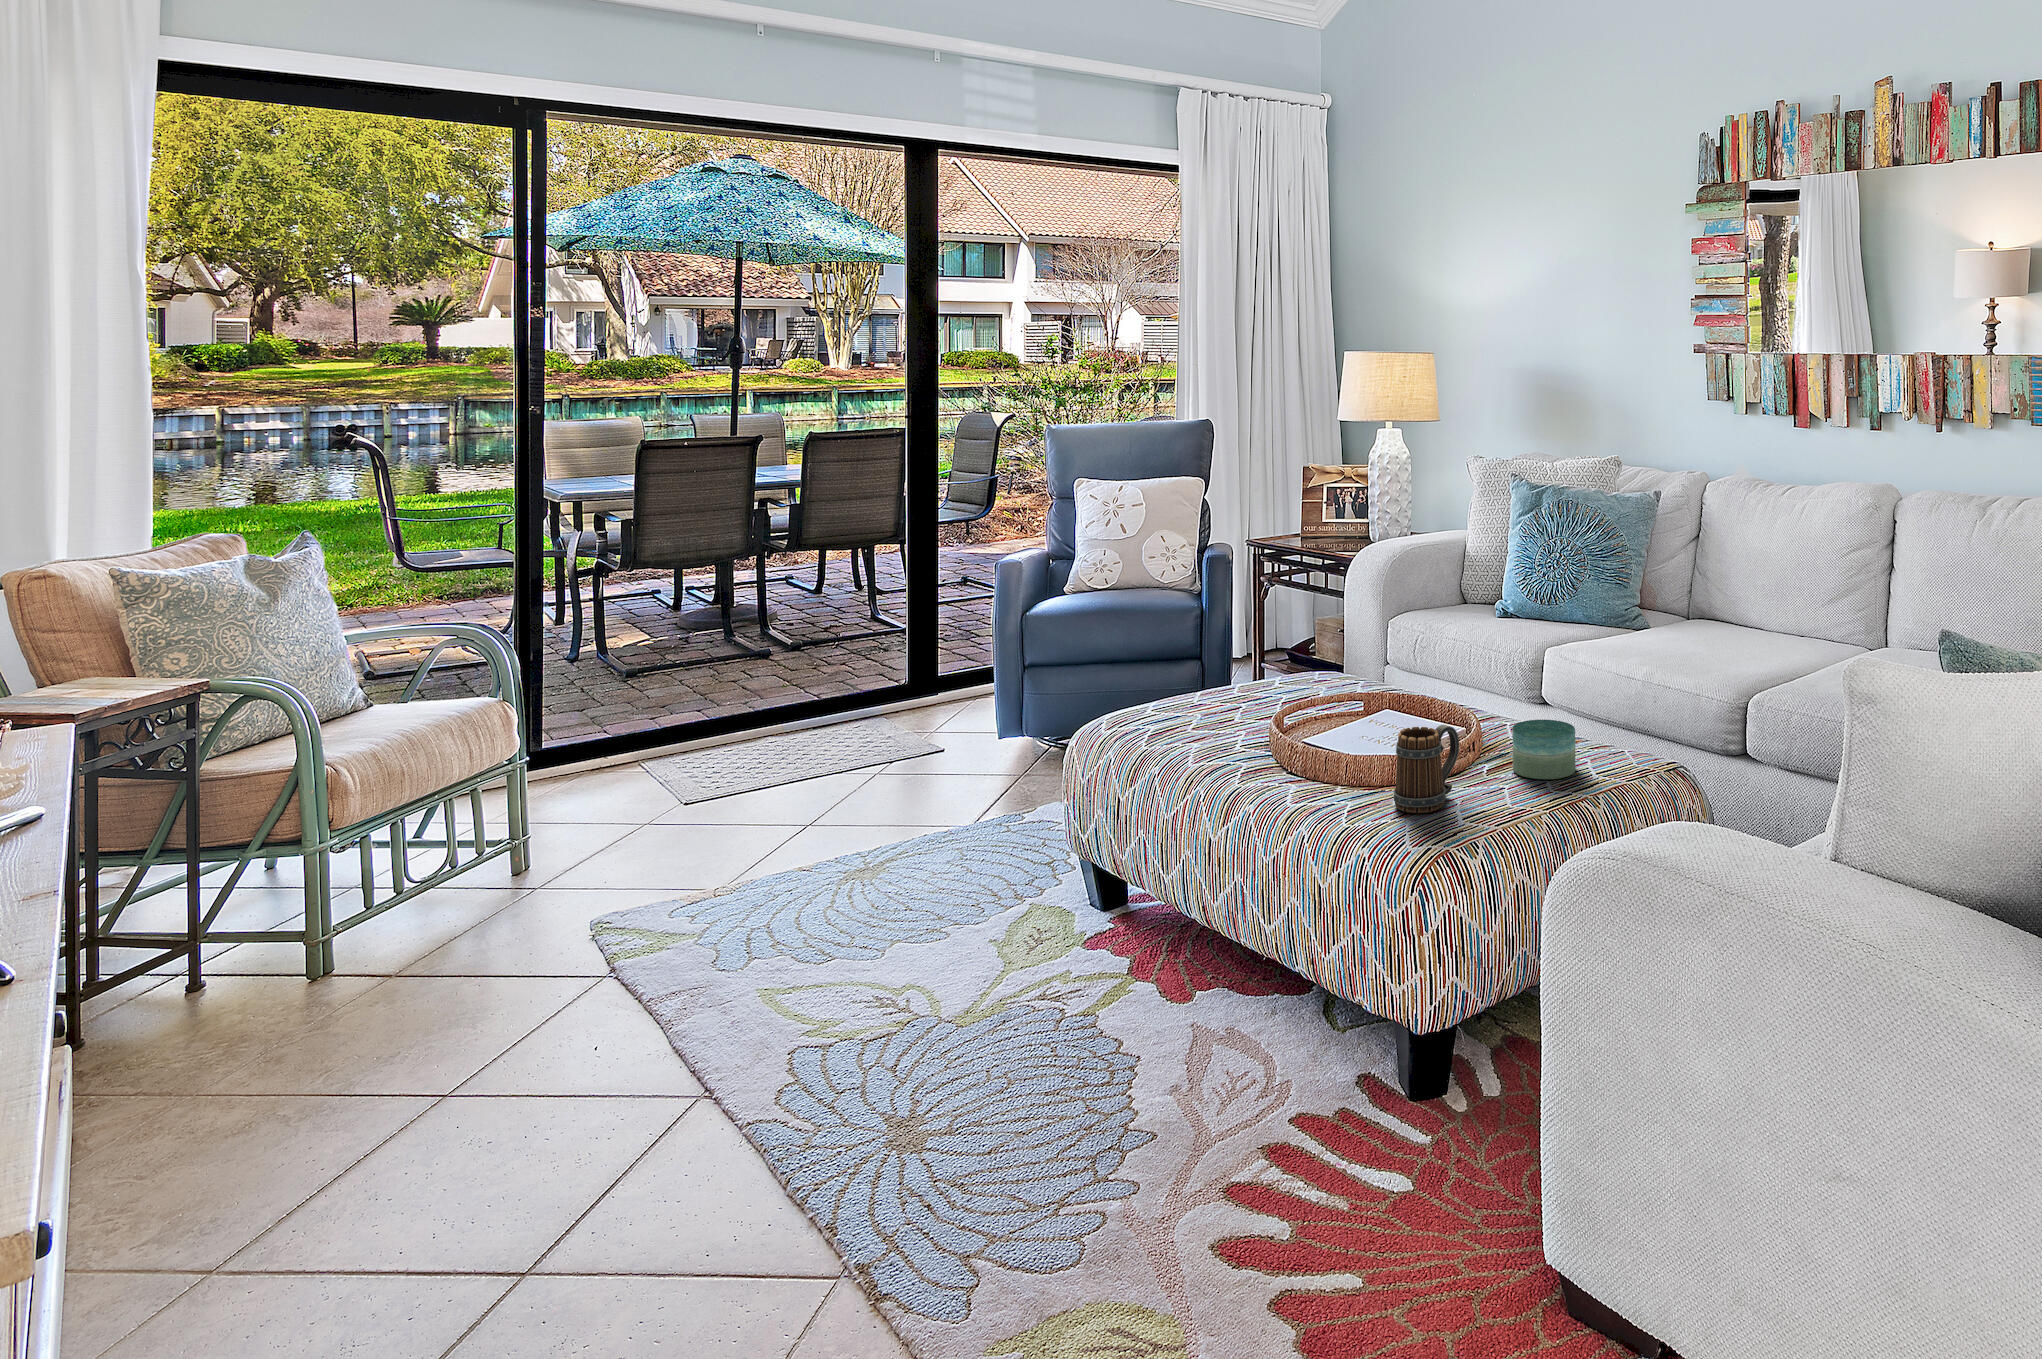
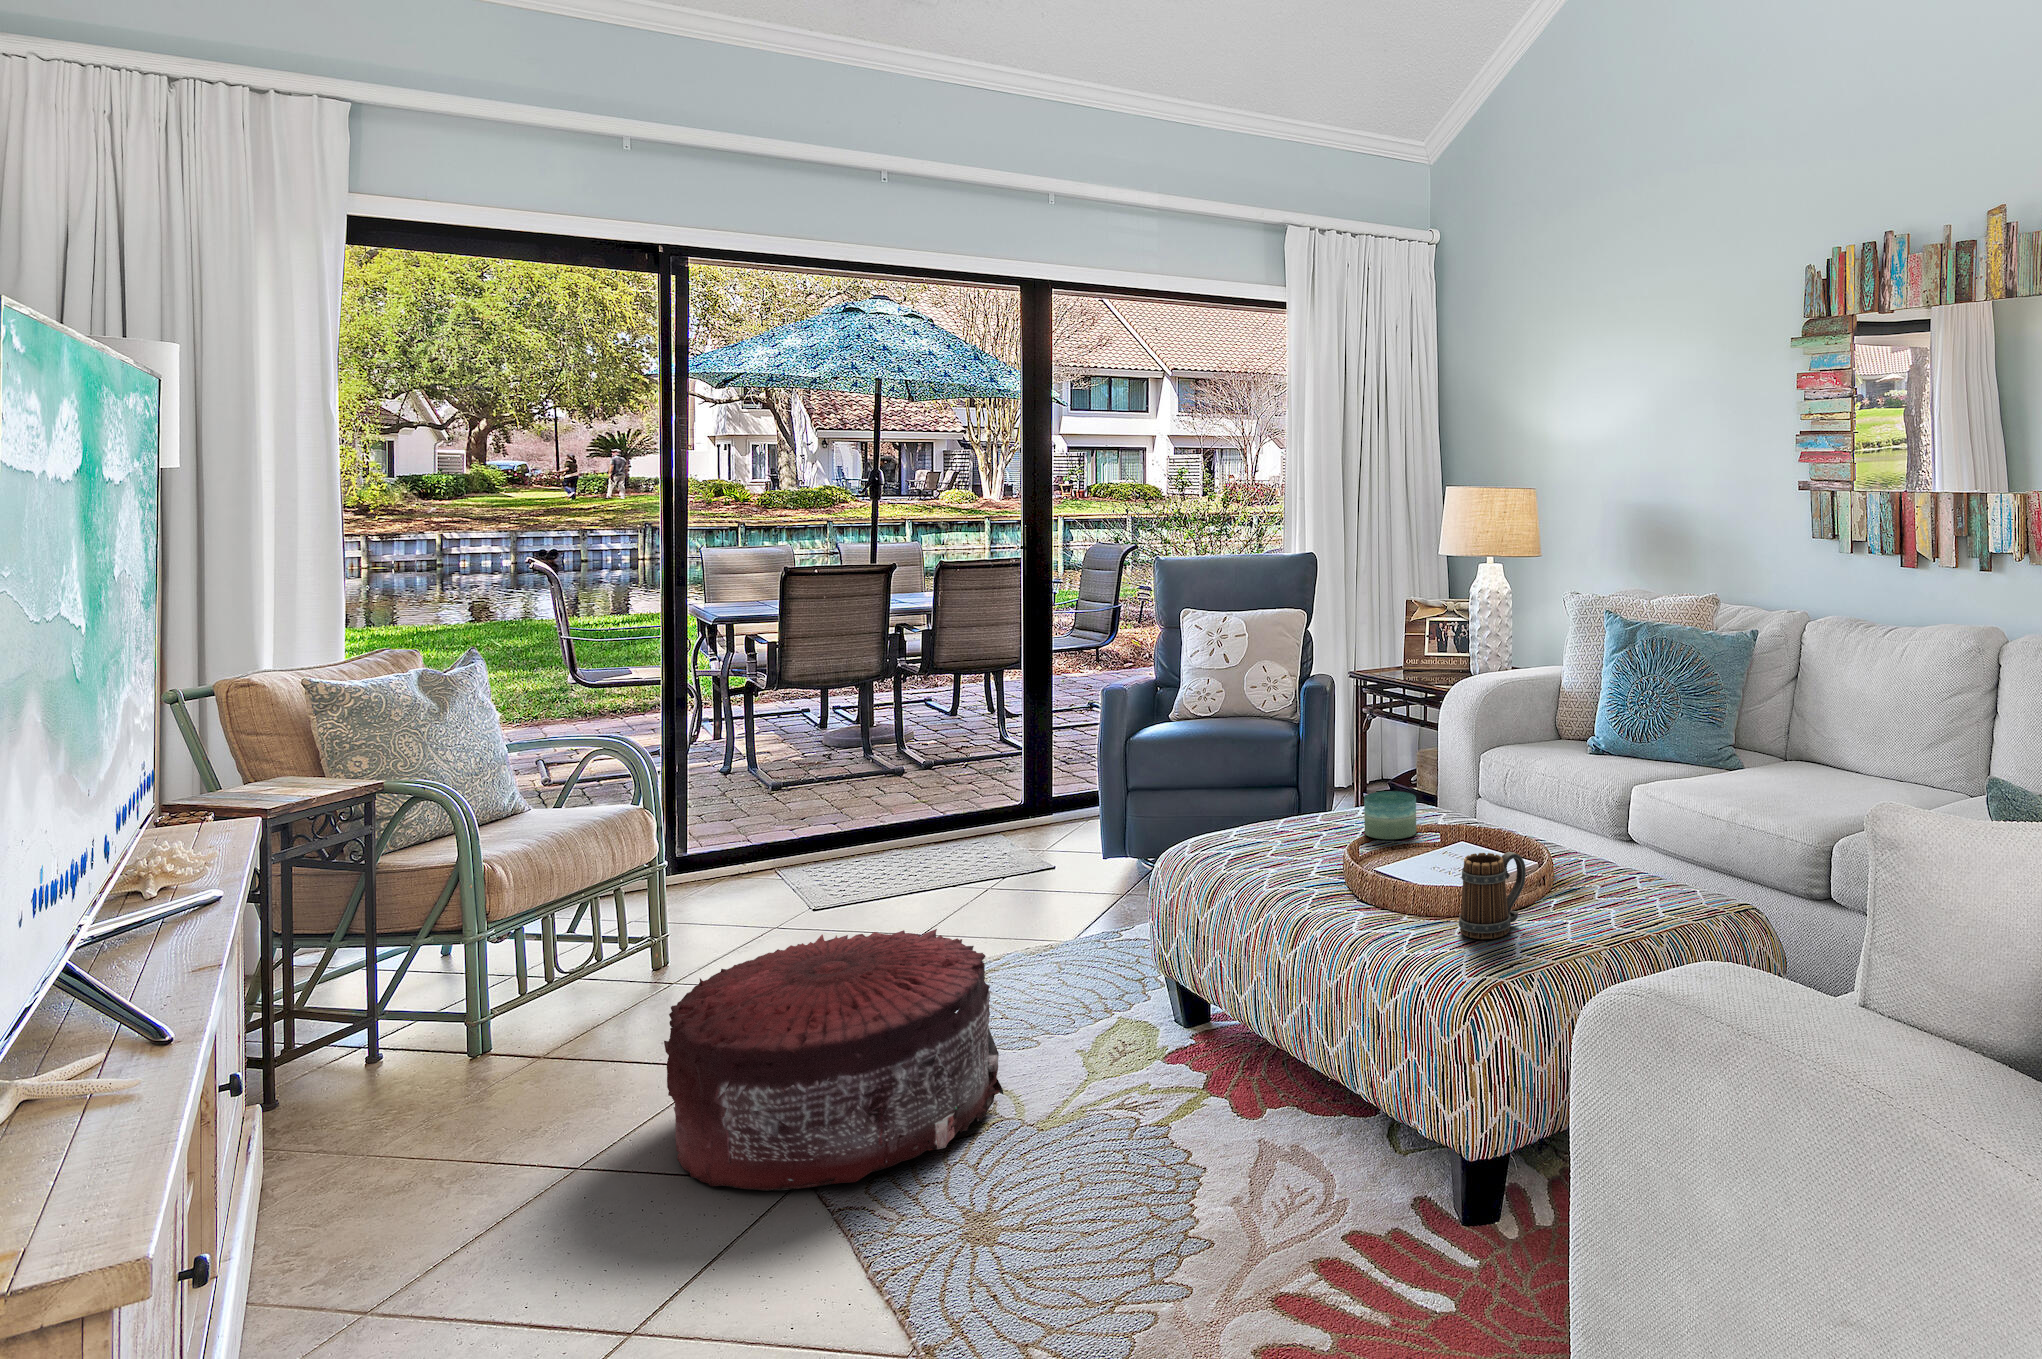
candle: present [1512,720,1576,779] -> present [1364,791,1416,839]
pouf: none [540,823,917,1108] -> present [664,929,1003,1191]

